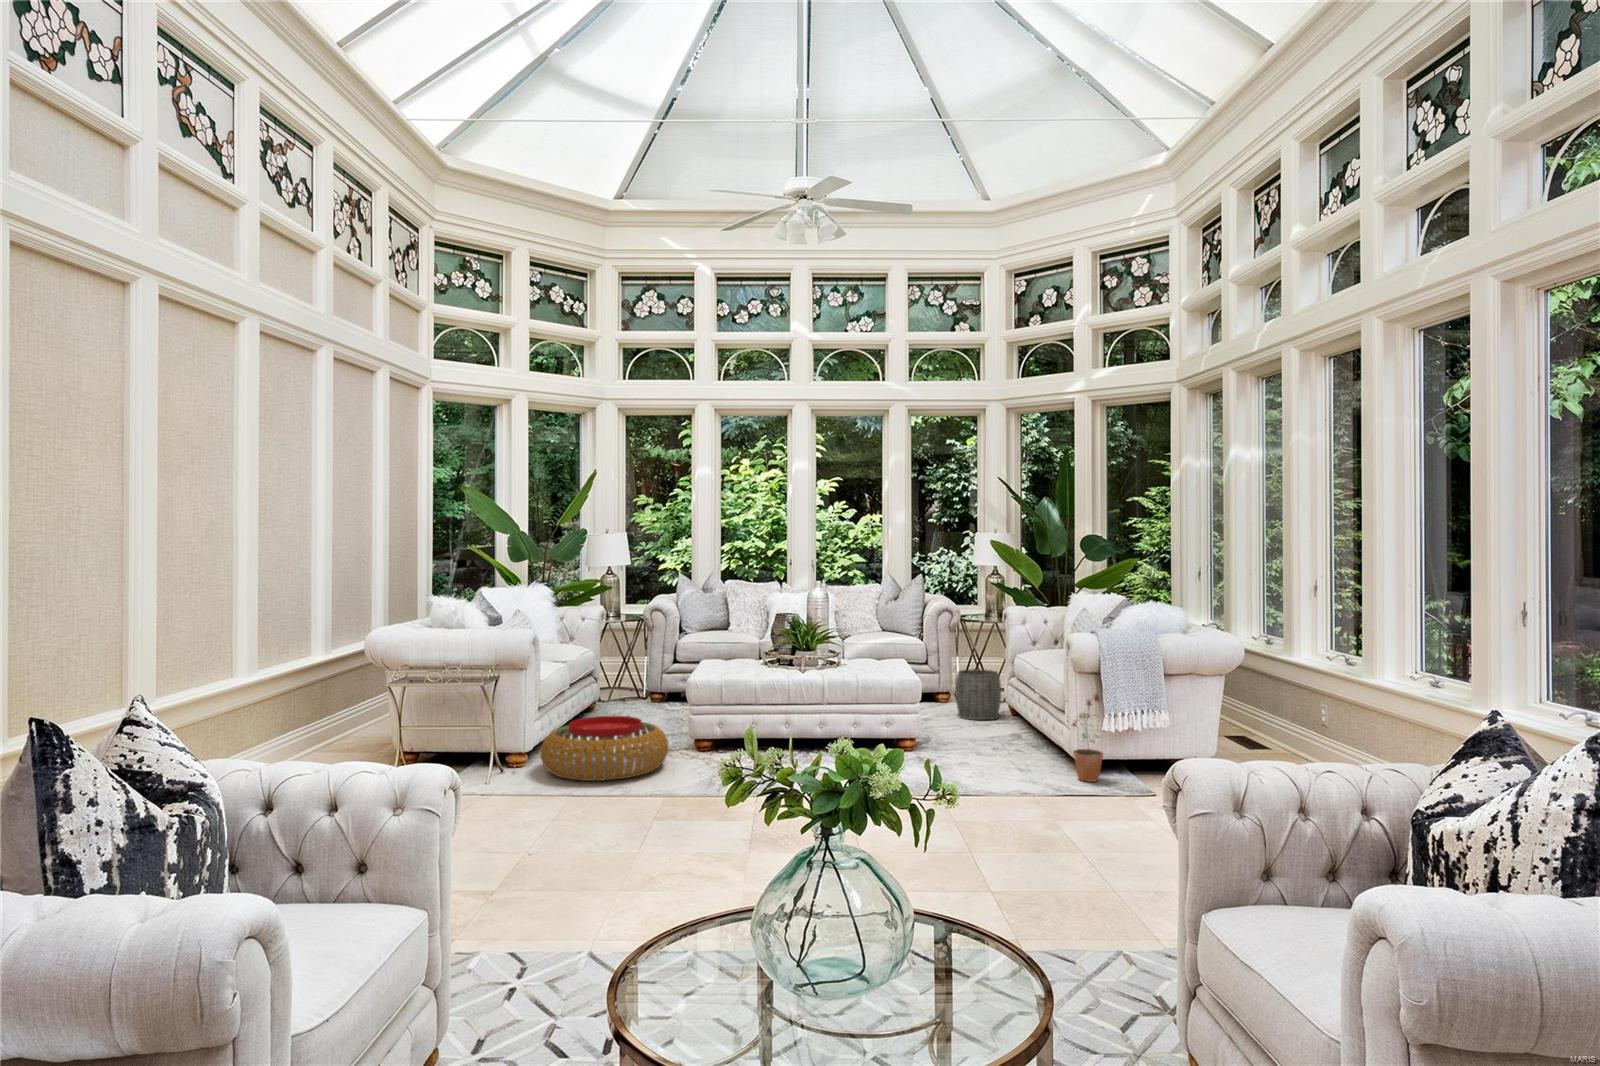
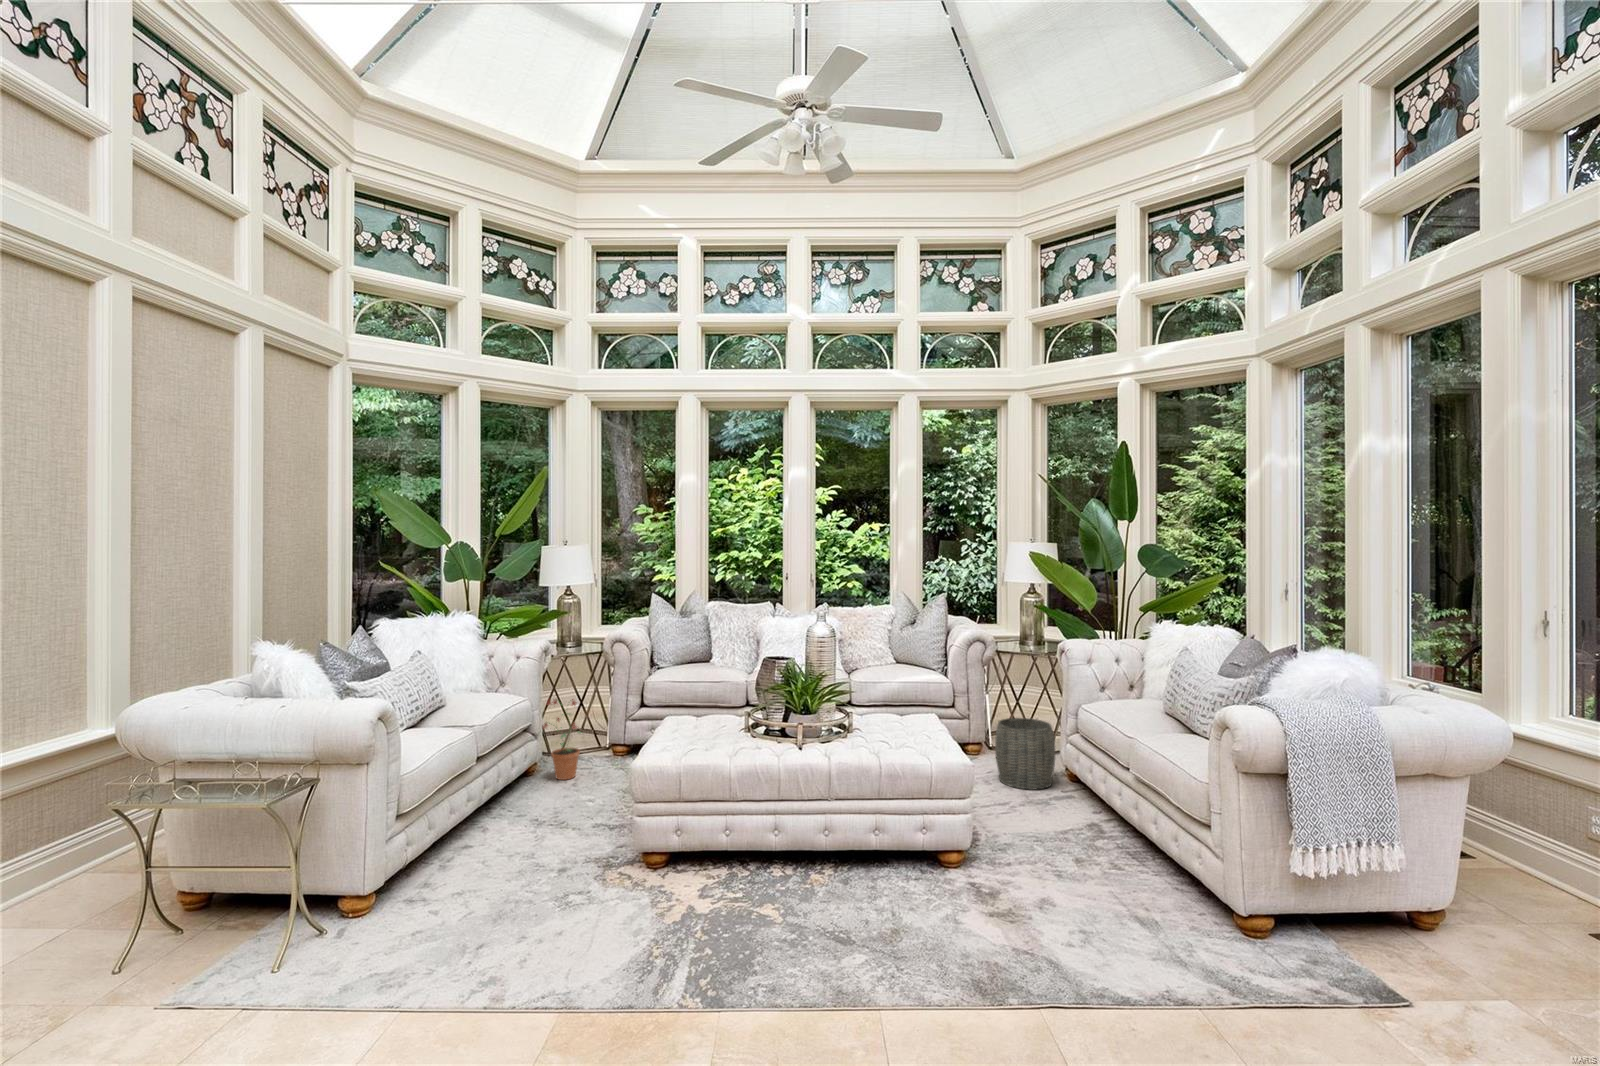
potted plant: present [1072,694,1103,782] -> present [543,699,581,780]
pouf: present [540,716,669,781] -> none [378,825,593,964]

